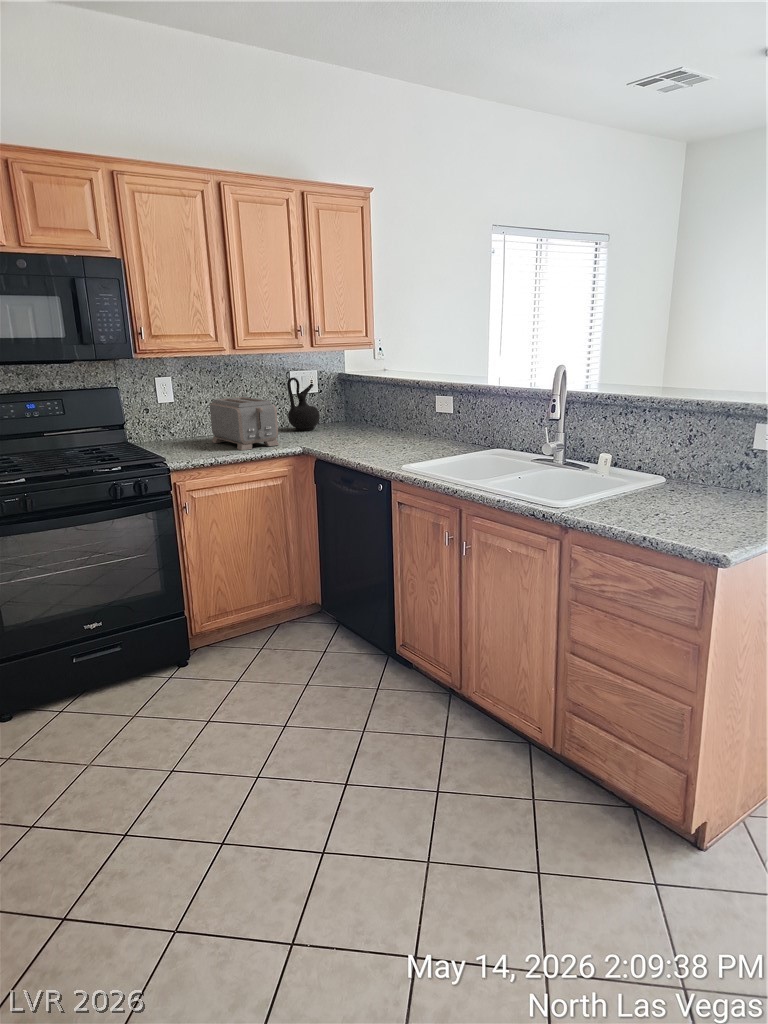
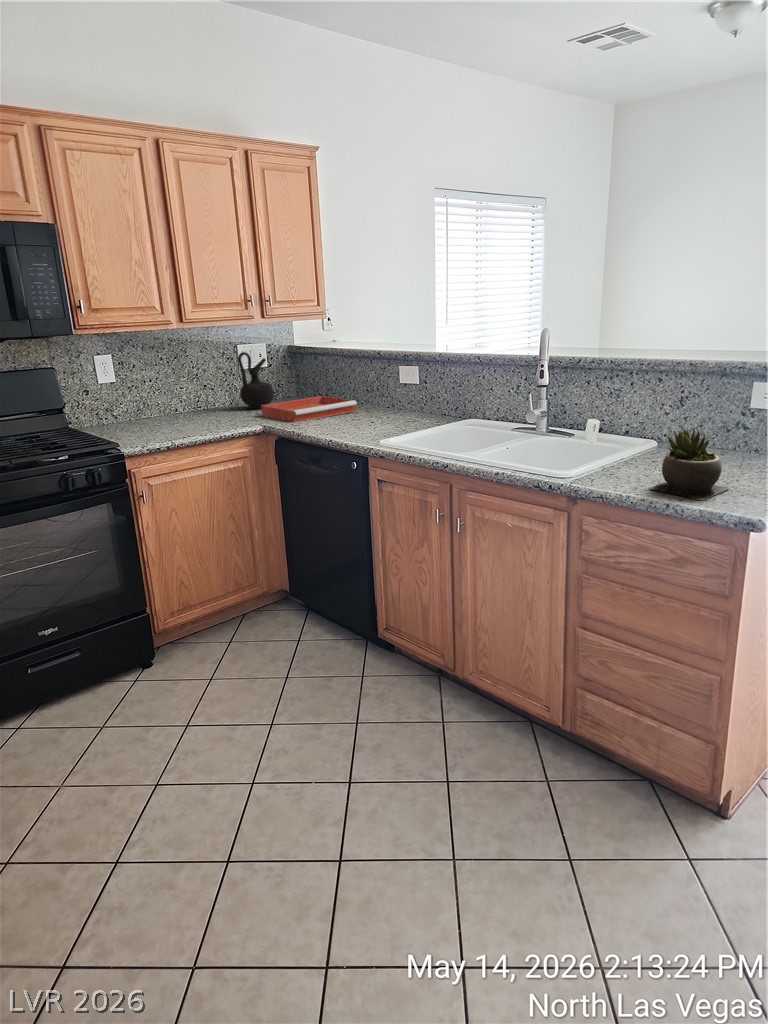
toaster: present [210,397,279,450] -> none [157,374,238,432]
tray: none [305,421,394,445] -> present [262,396,357,422]
succulent plant: none [631,466,711,535] -> present [649,429,729,500]

